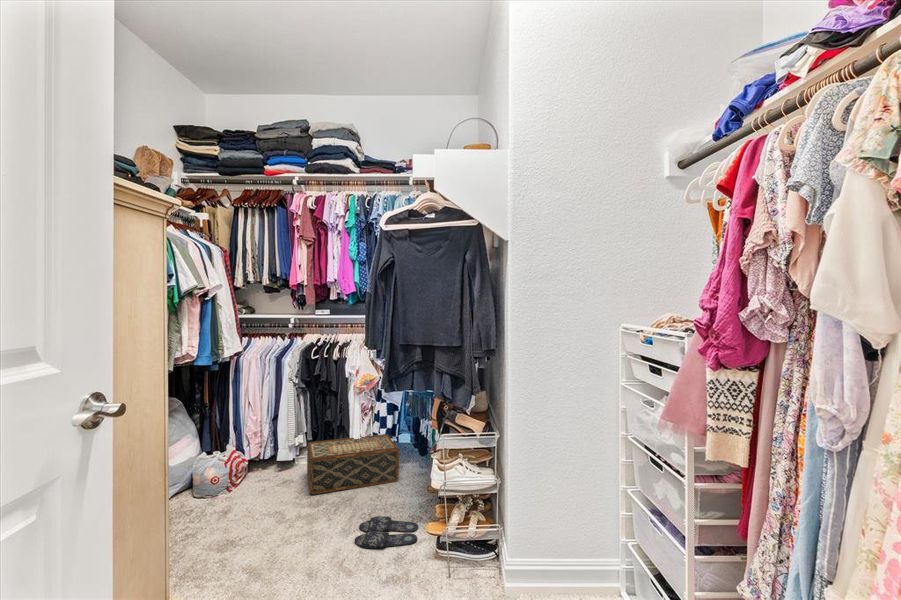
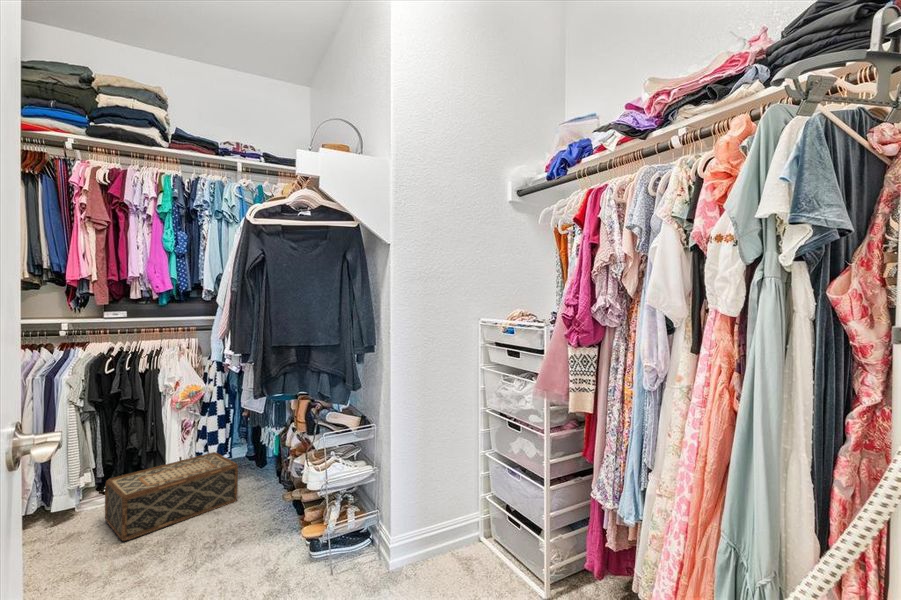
slippers: present [355,516,418,548] -> none [210,536,286,577]

